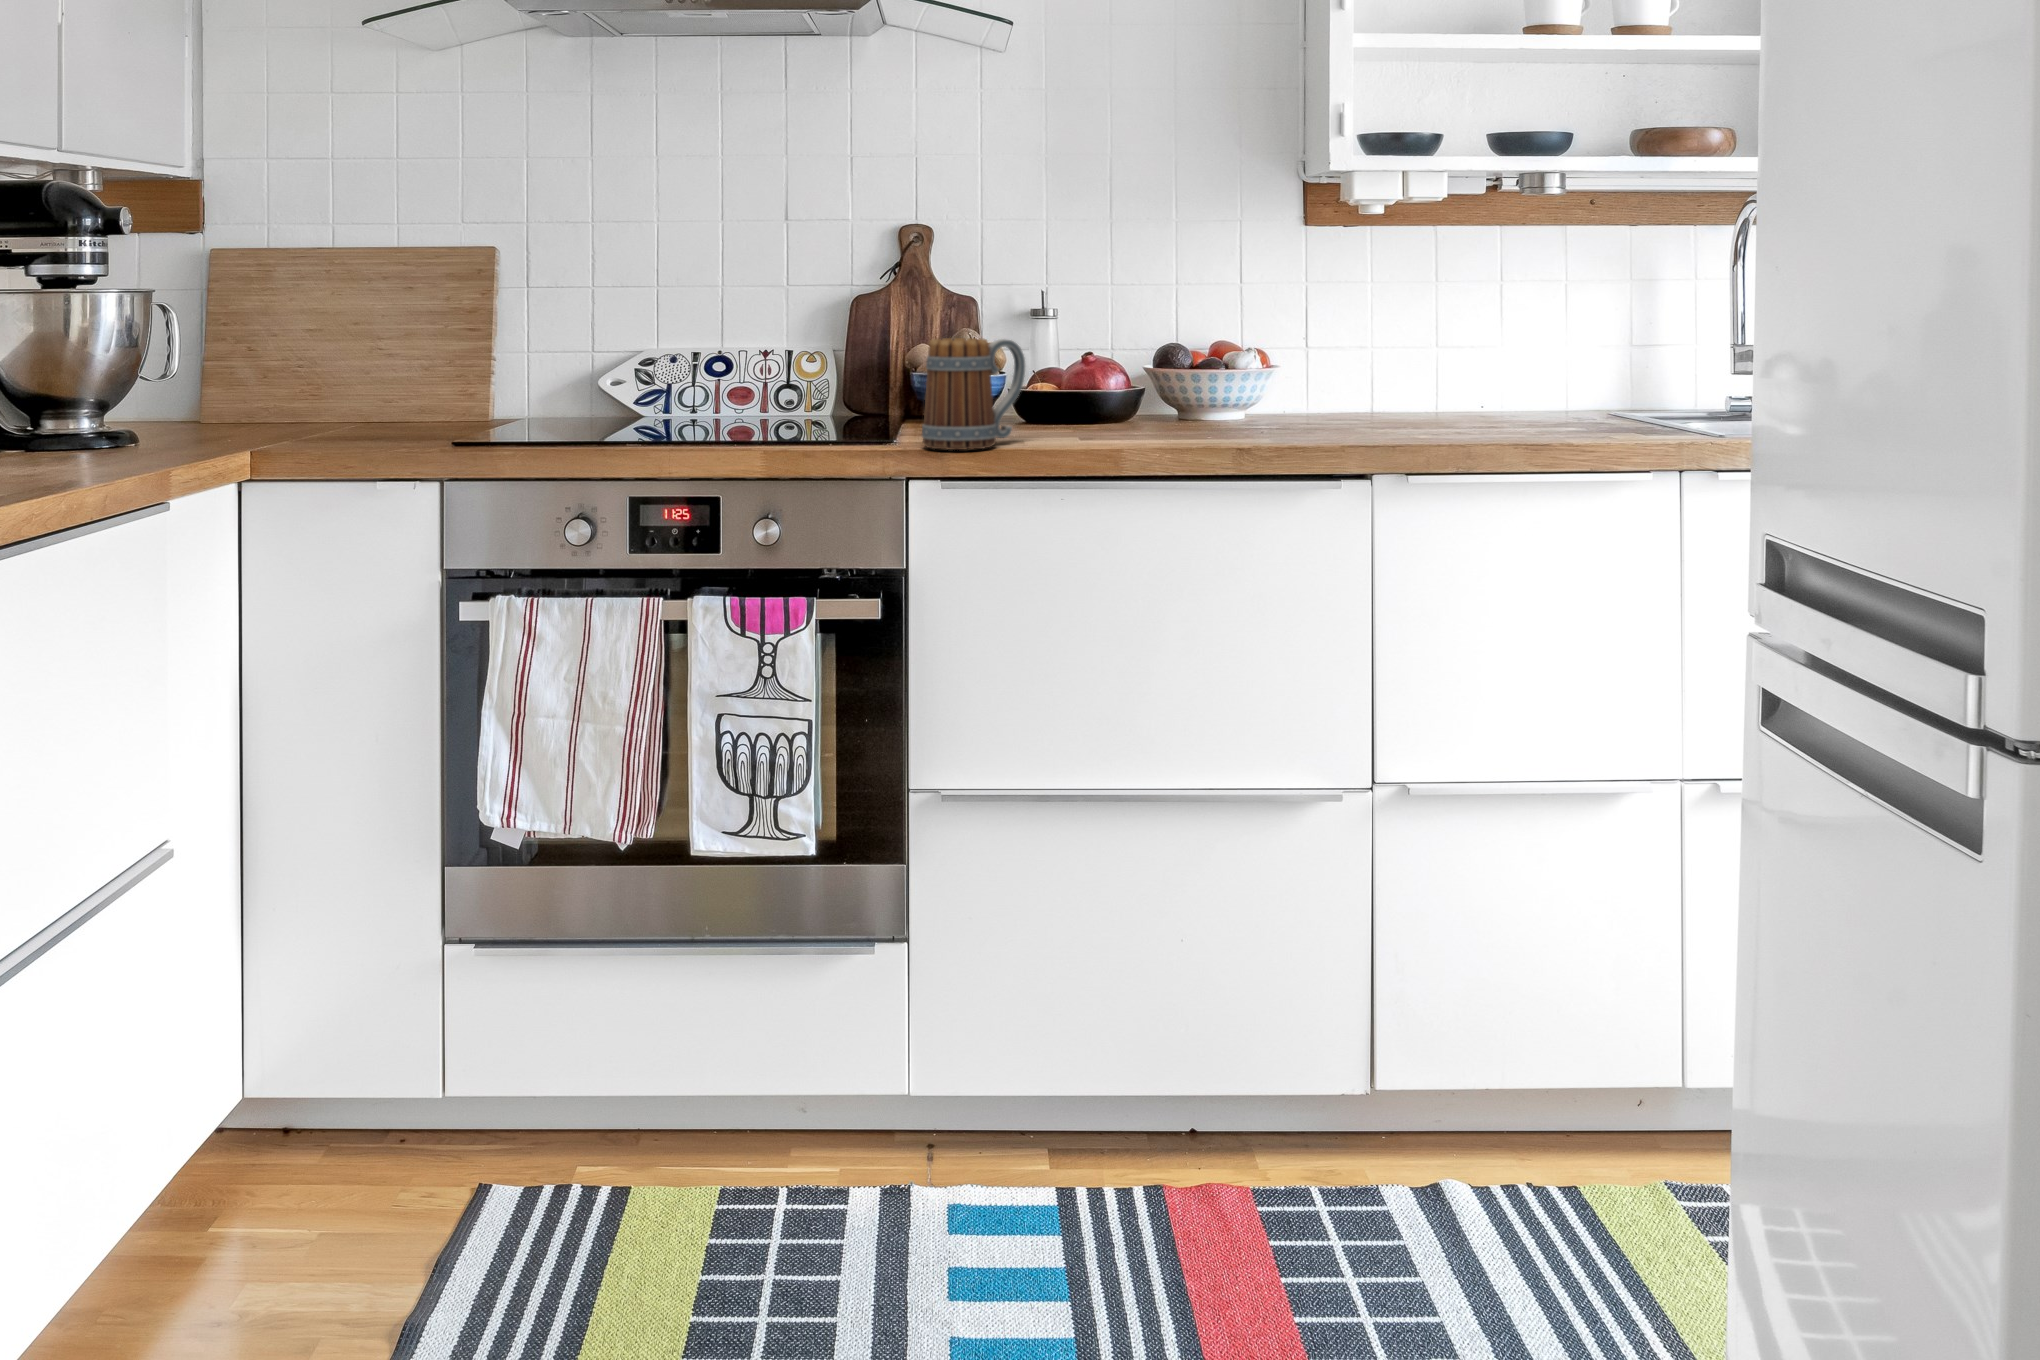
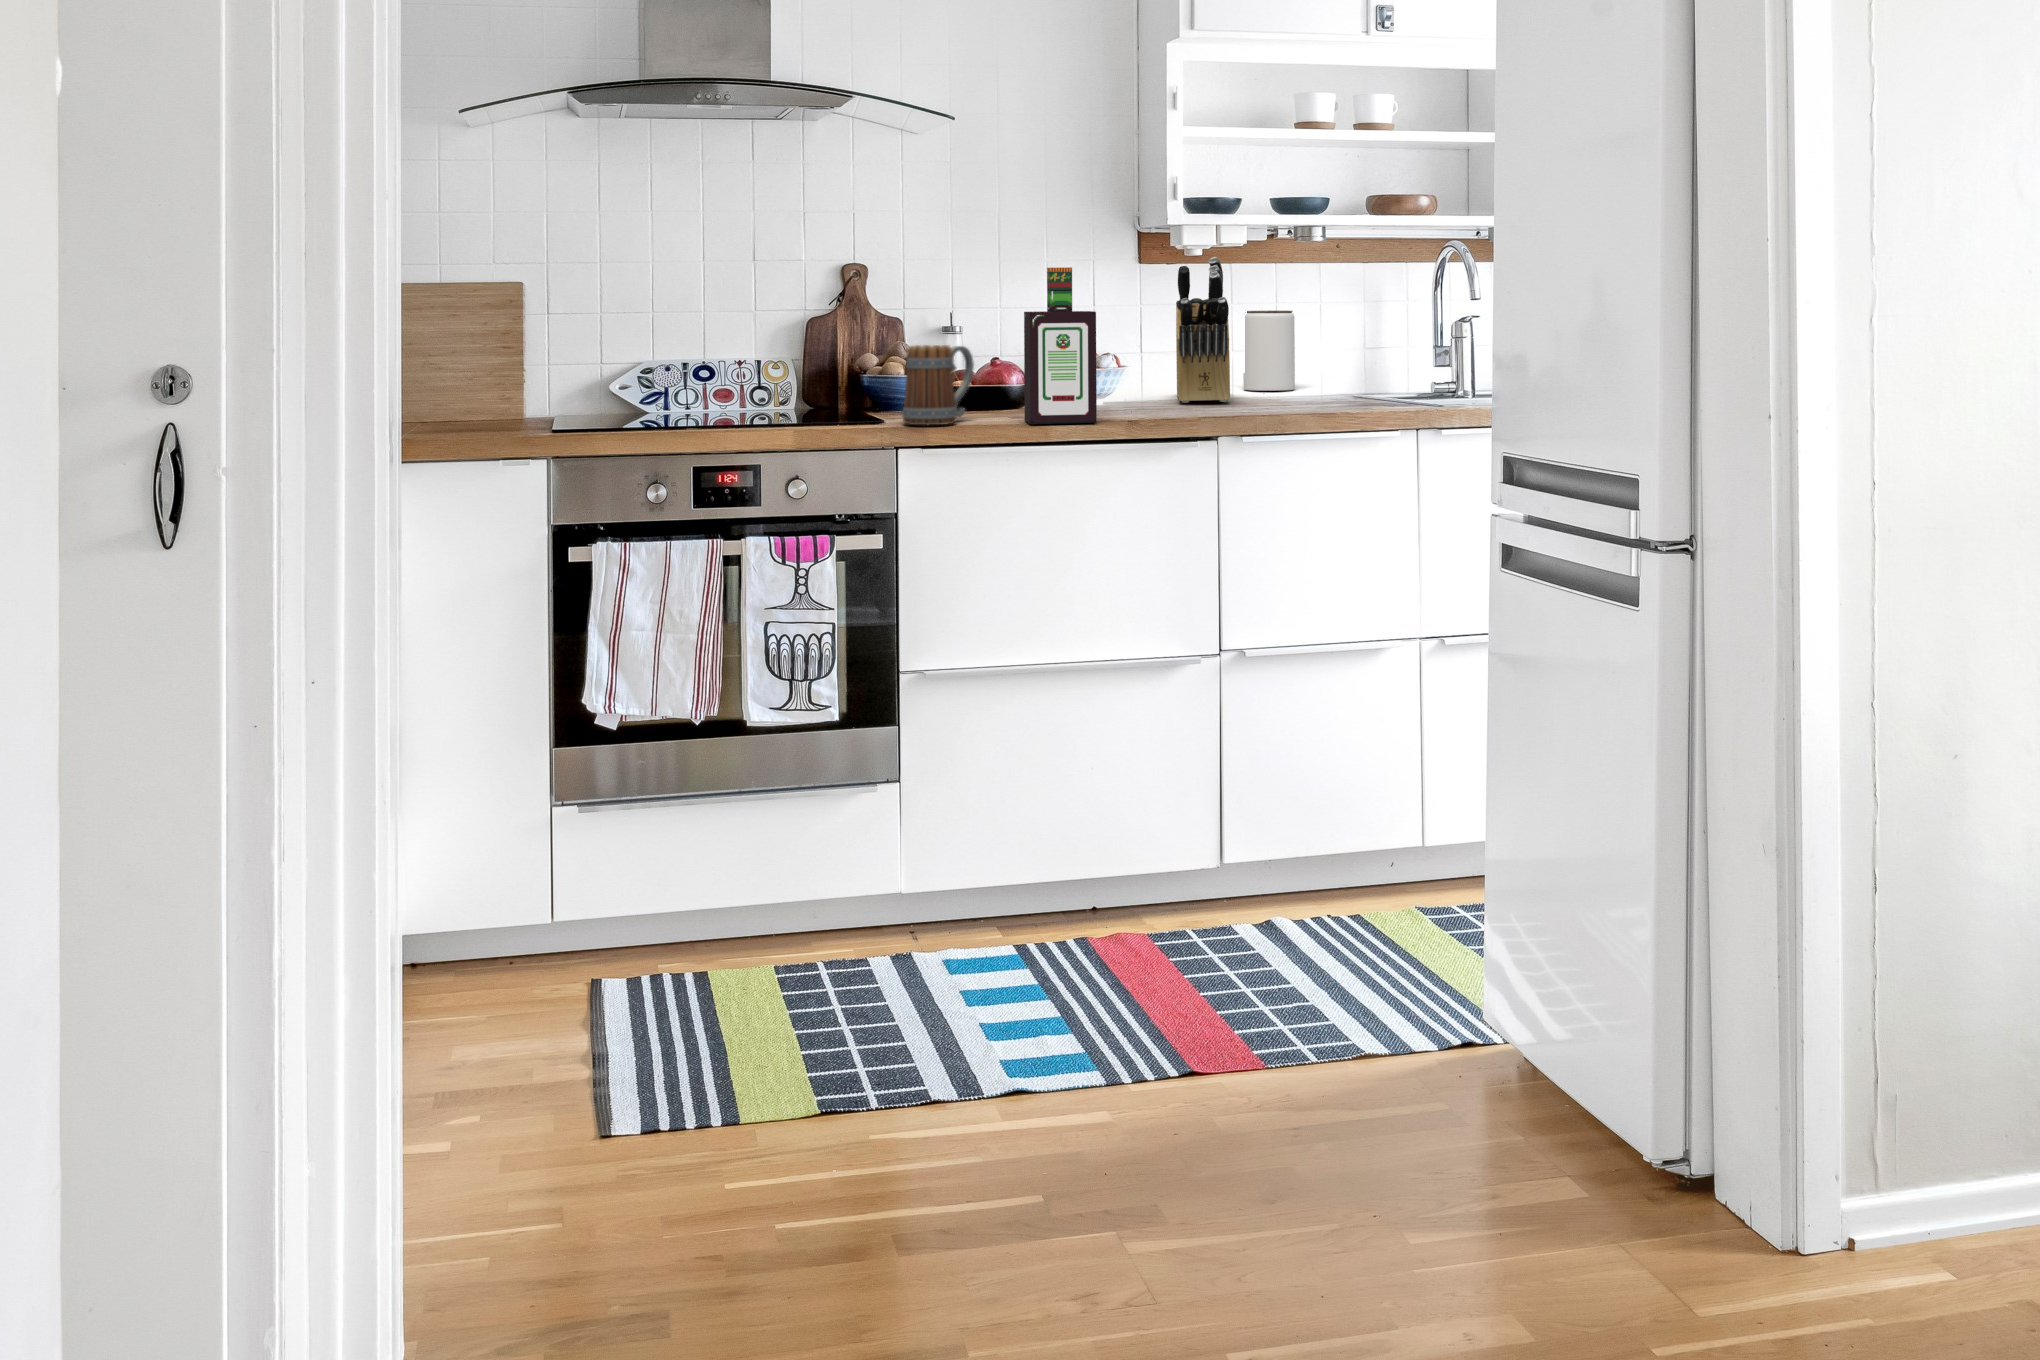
knife block: none [1333,215,1421,420] -> present [1176,257,1230,403]
bottle: none [1090,231,1186,452] -> present [1024,267,1097,424]
jar: none [1453,289,1527,402] -> present [1243,311,1295,391]

